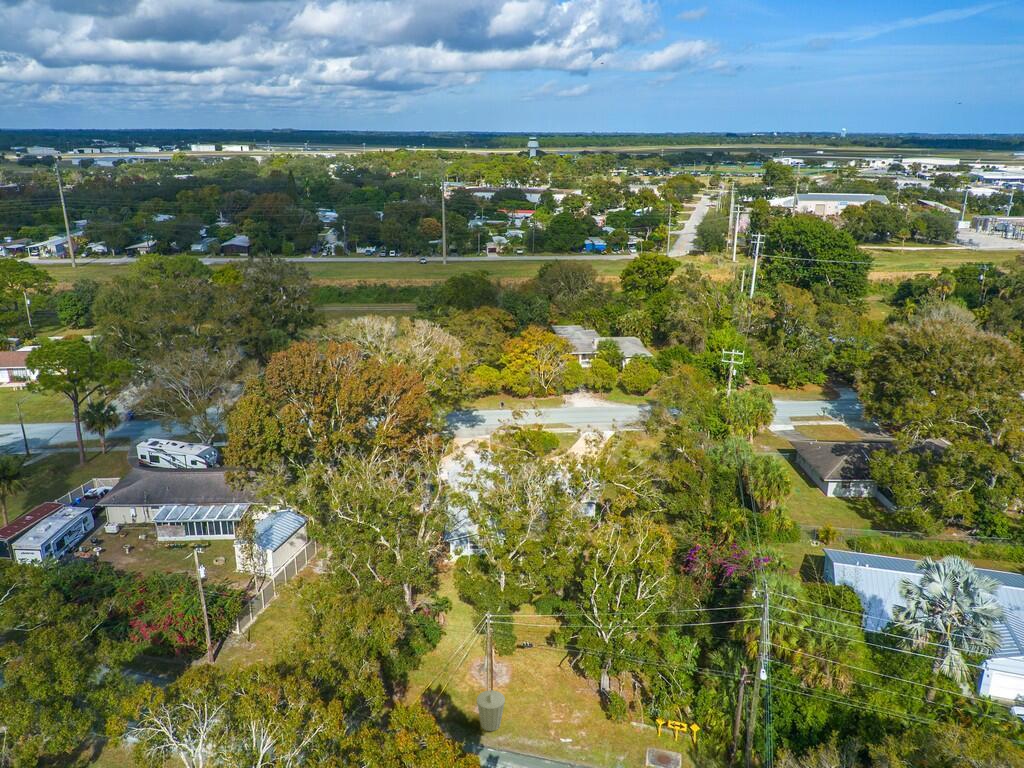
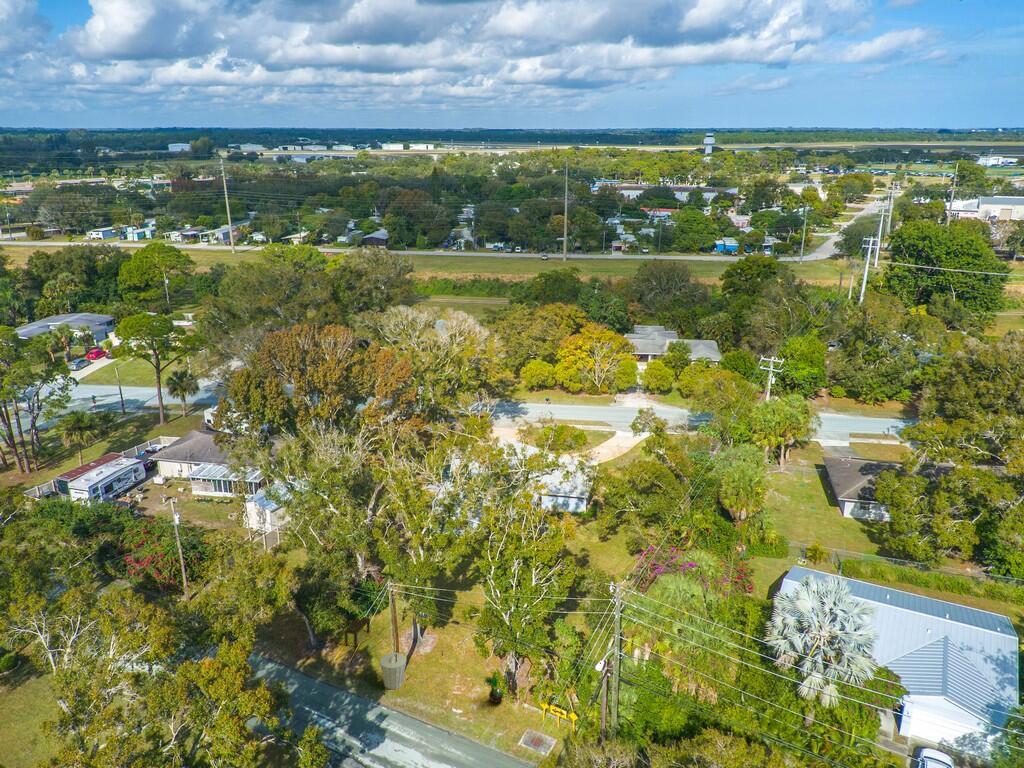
bench: none [417,655,438,690] -> present [344,616,371,647]
potted tree: none [592,696,613,727] -> present [485,677,503,702]

